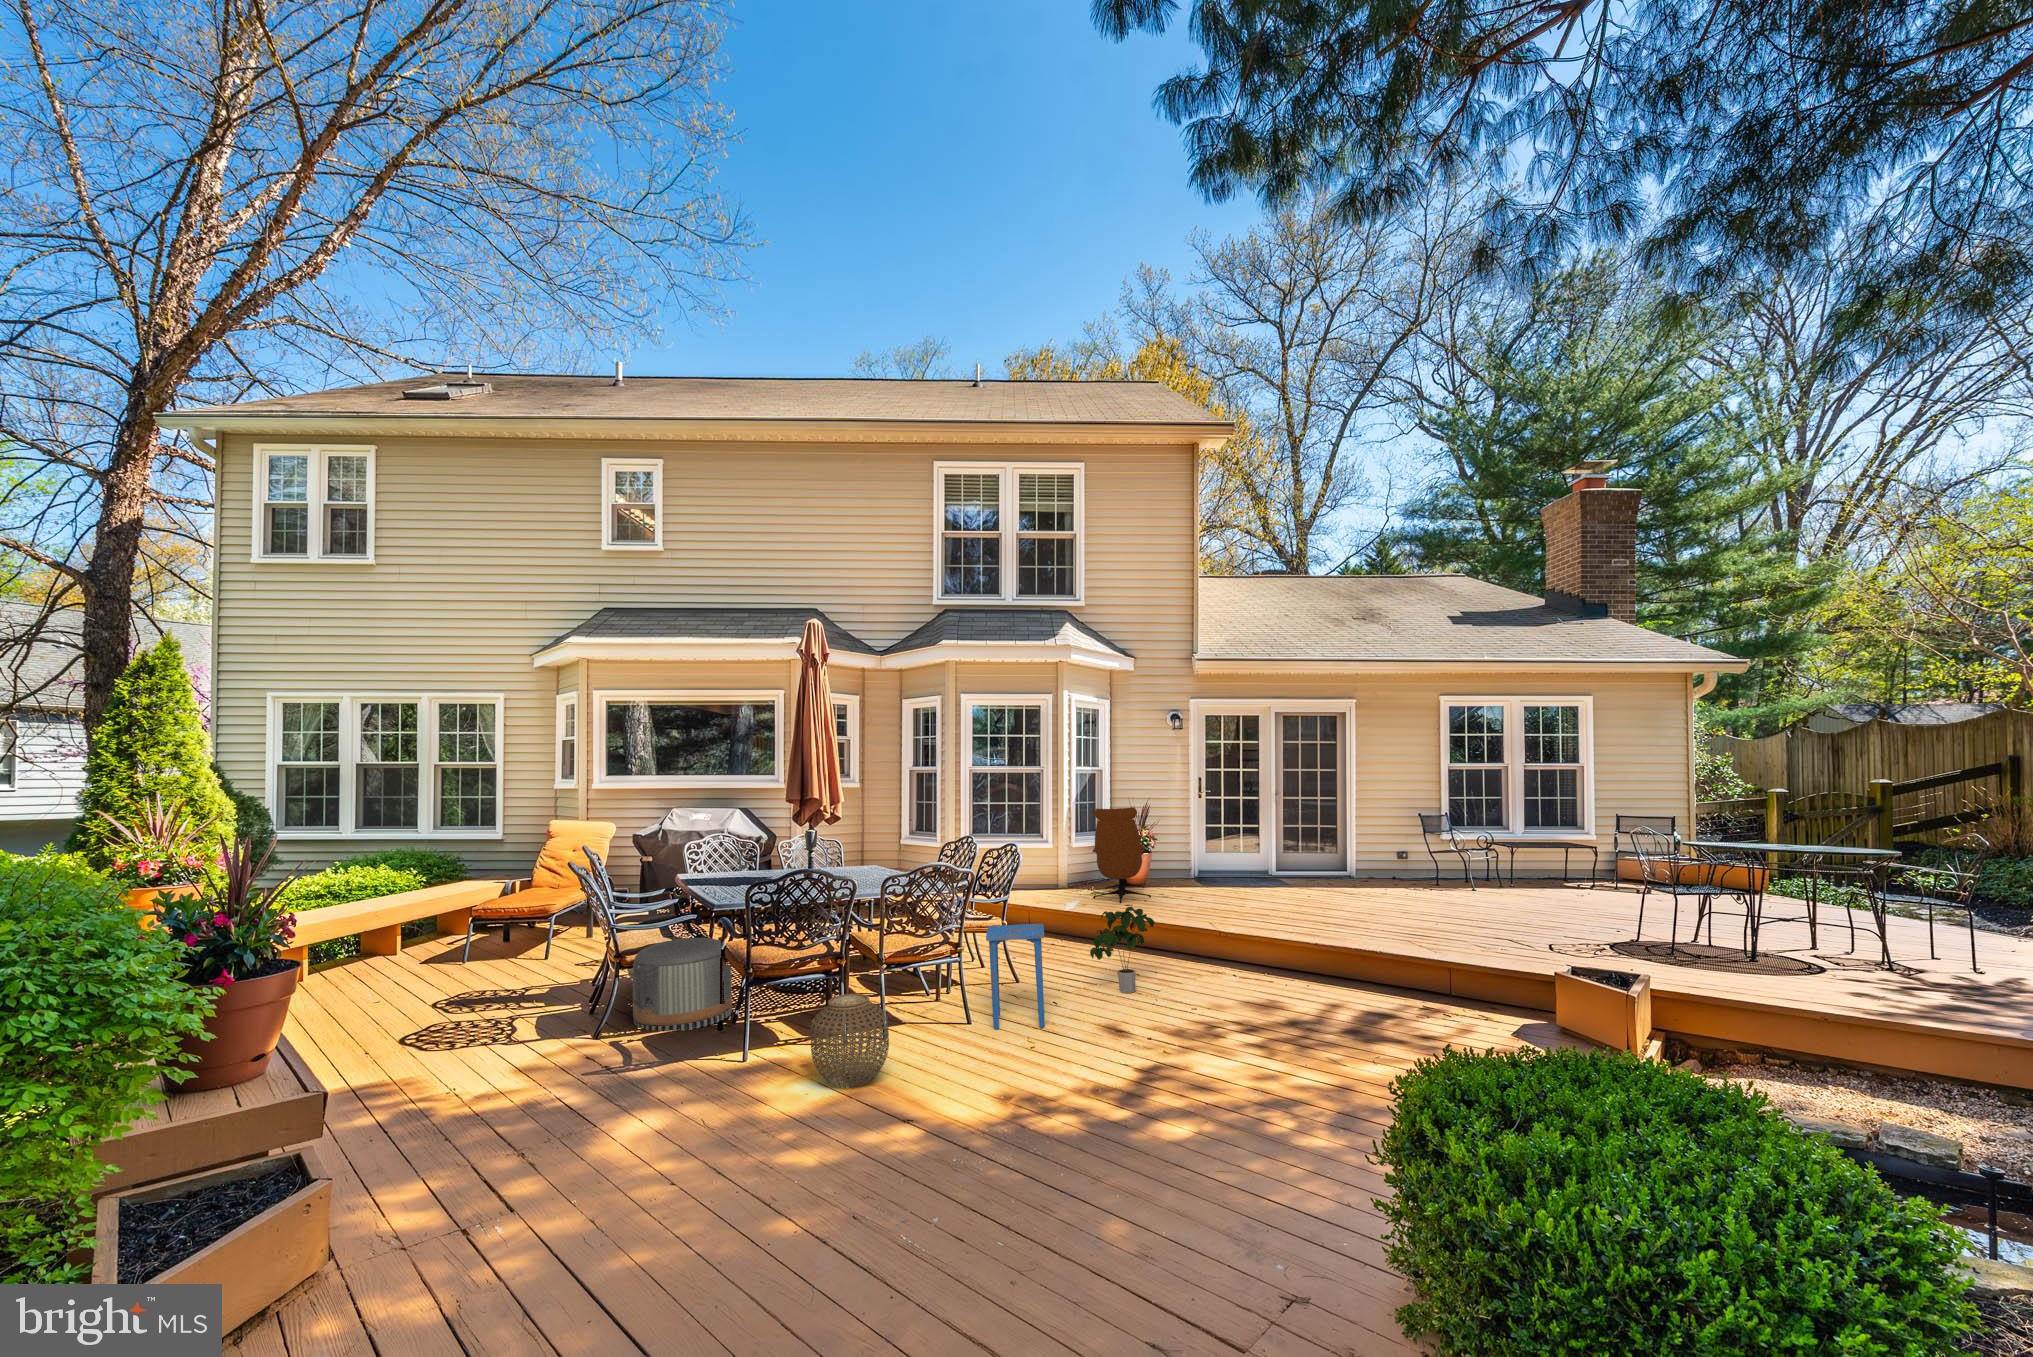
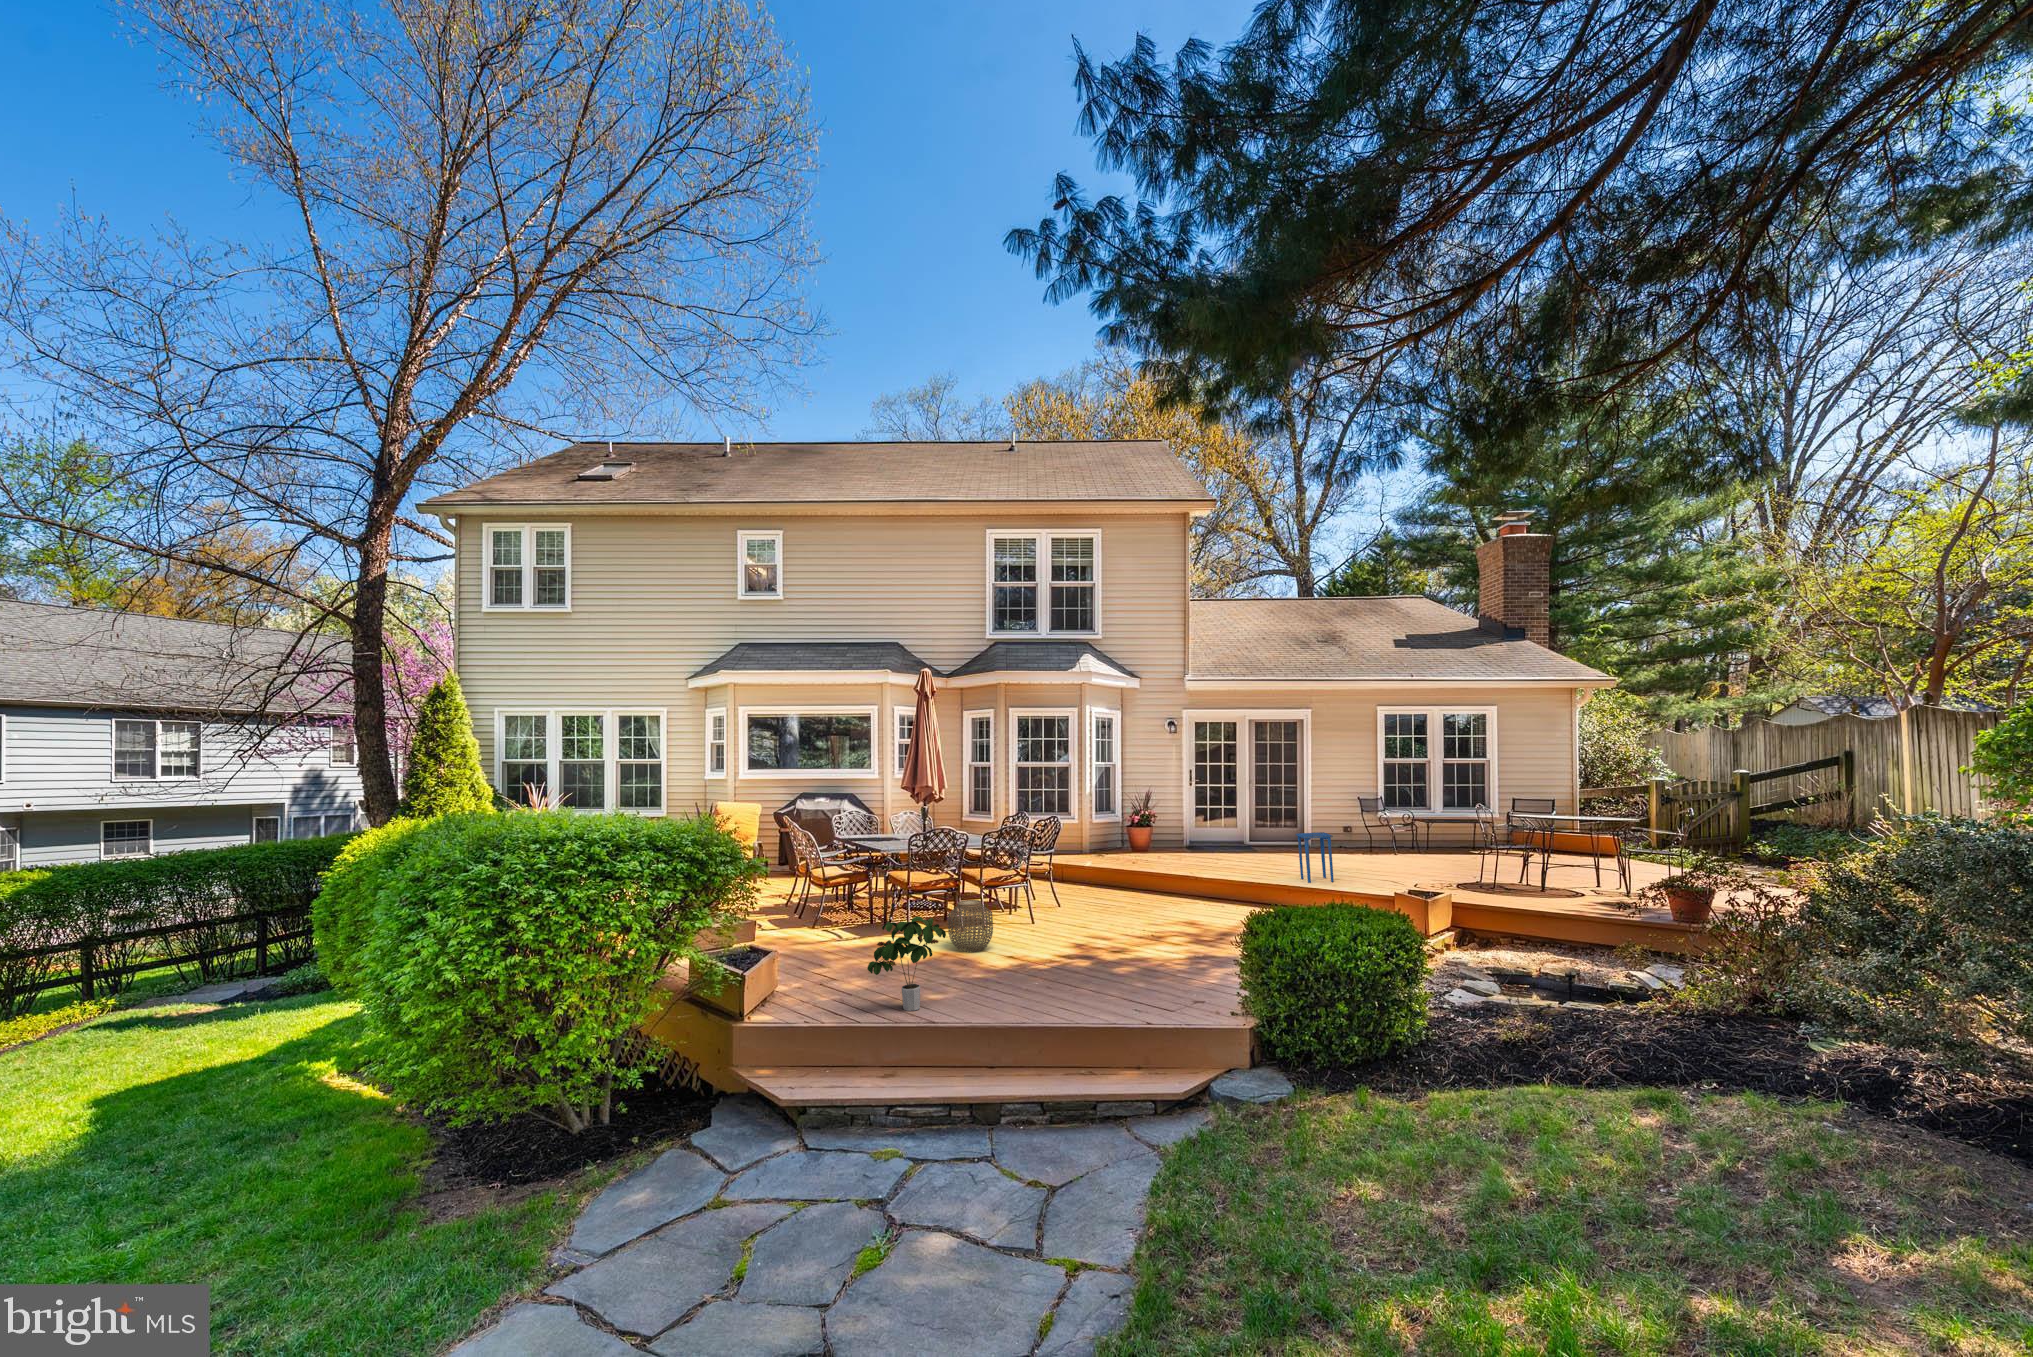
lounge chair: present [1093,807,1151,903] -> none [1109,792,1152,863]
potted plant: present [1090,907,1154,993] -> present [867,916,946,1011]
side table: present [986,924,1045,1030] -> present [1296,832,1334,883]
pouf: present [632,938,732,1031] -> none [823,874,883,930]

